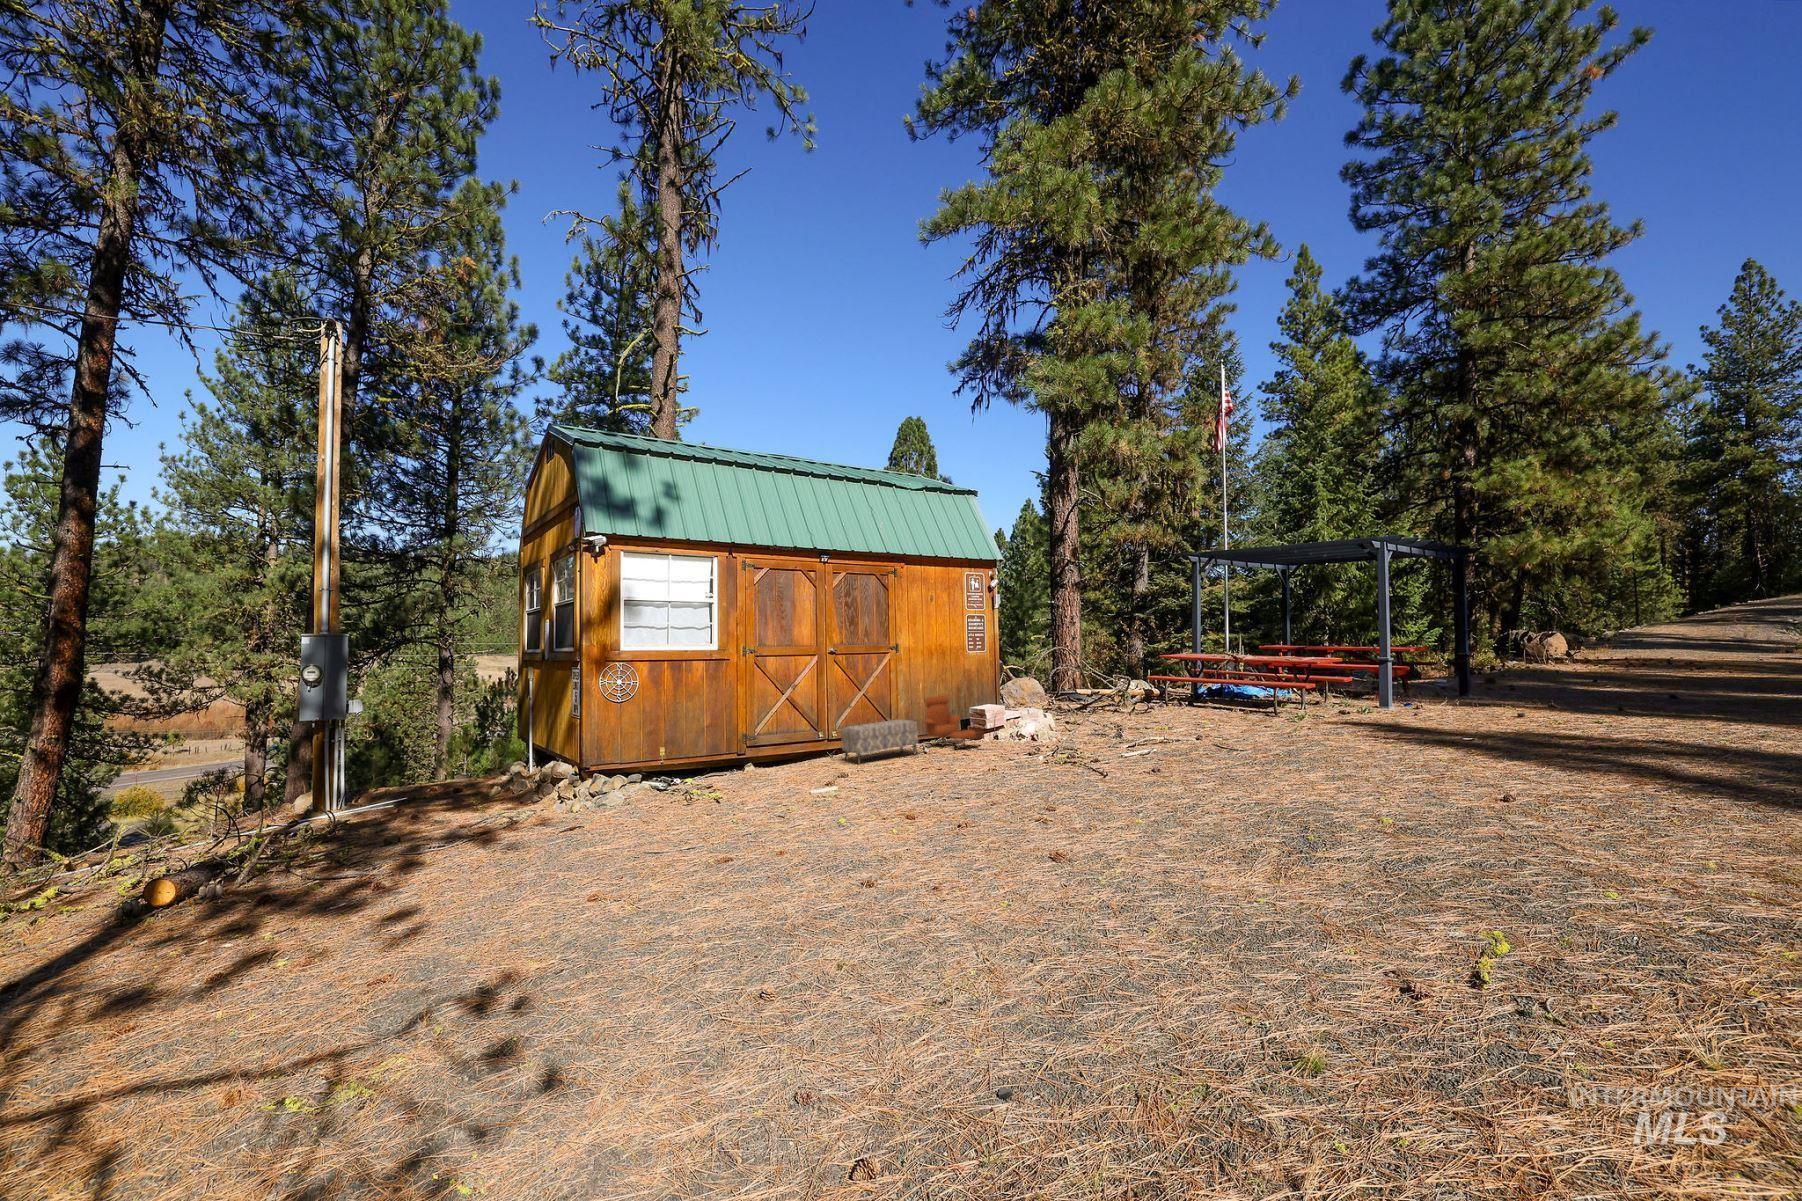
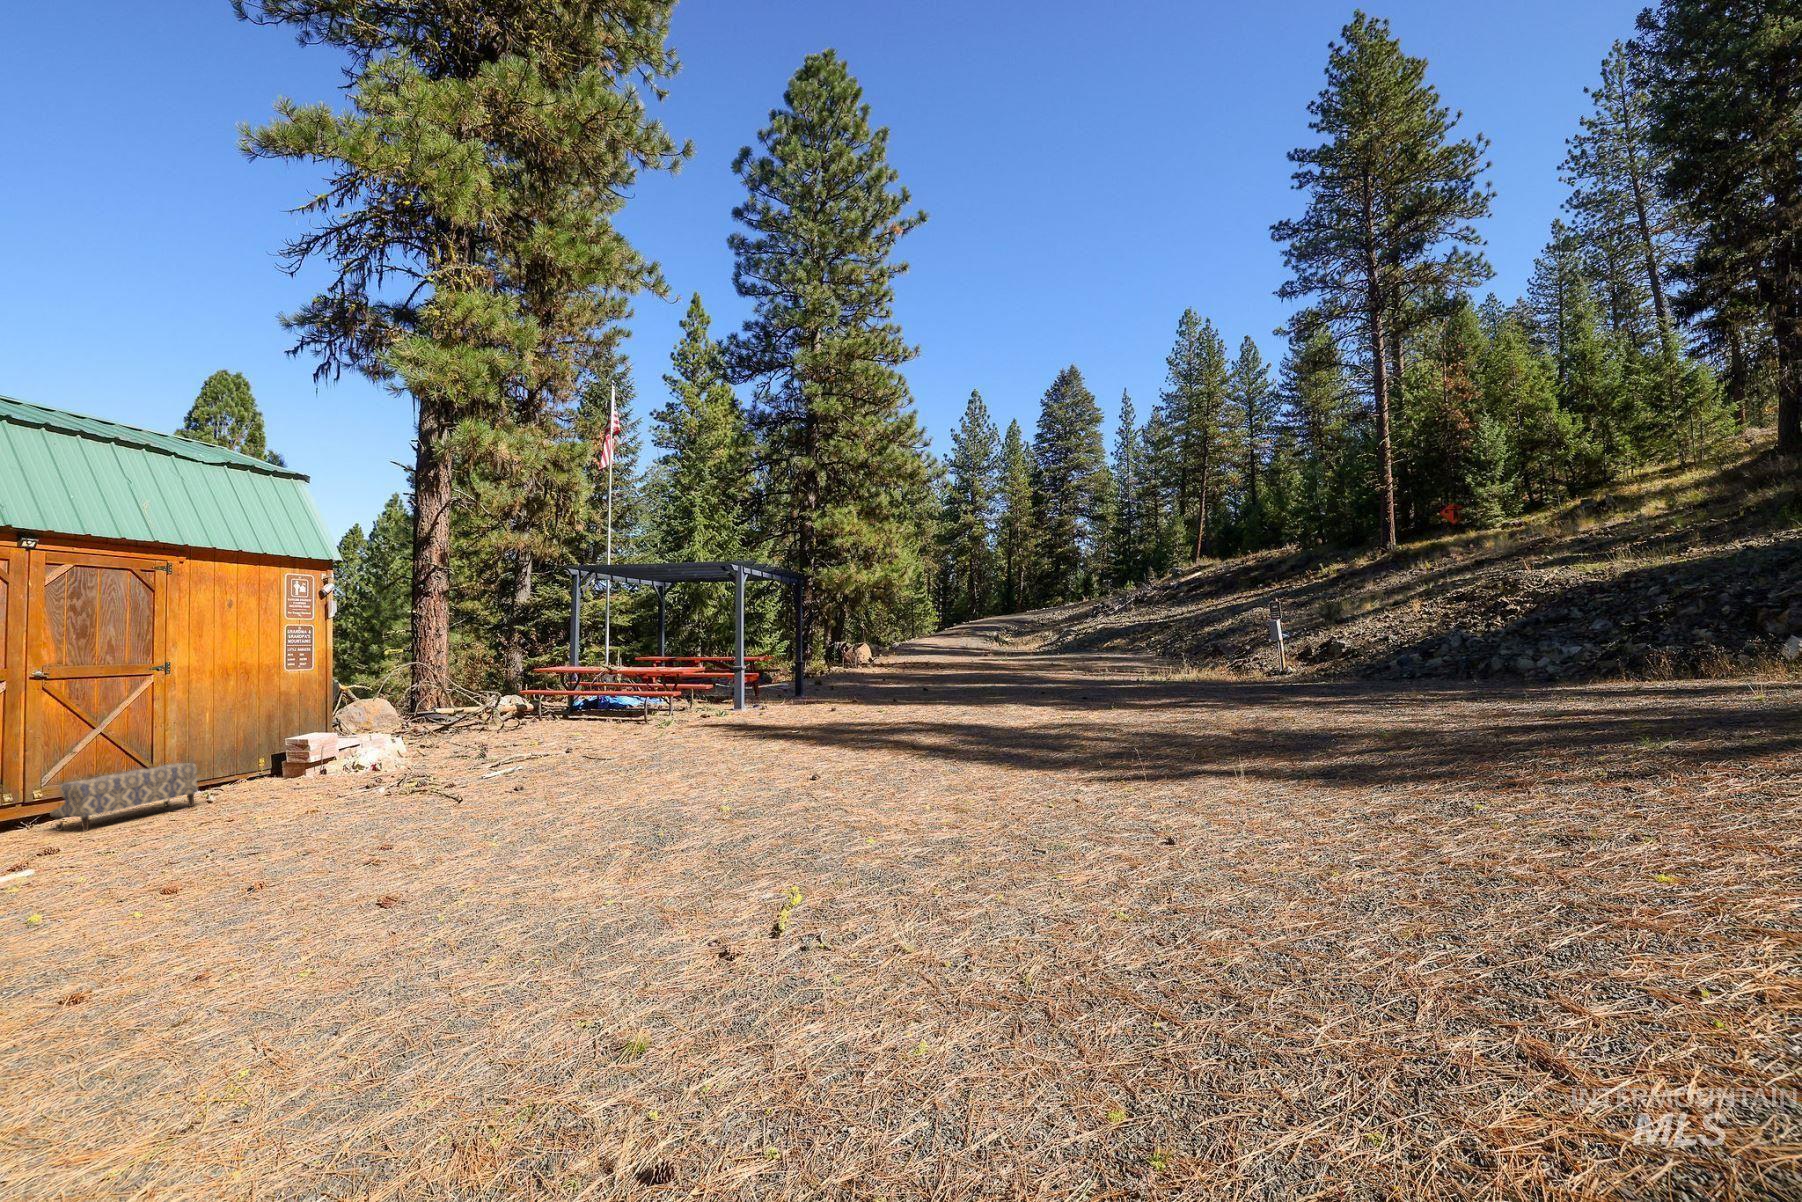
lounge chair: present [923,695,976,750] -> none [206,726,296,795]

